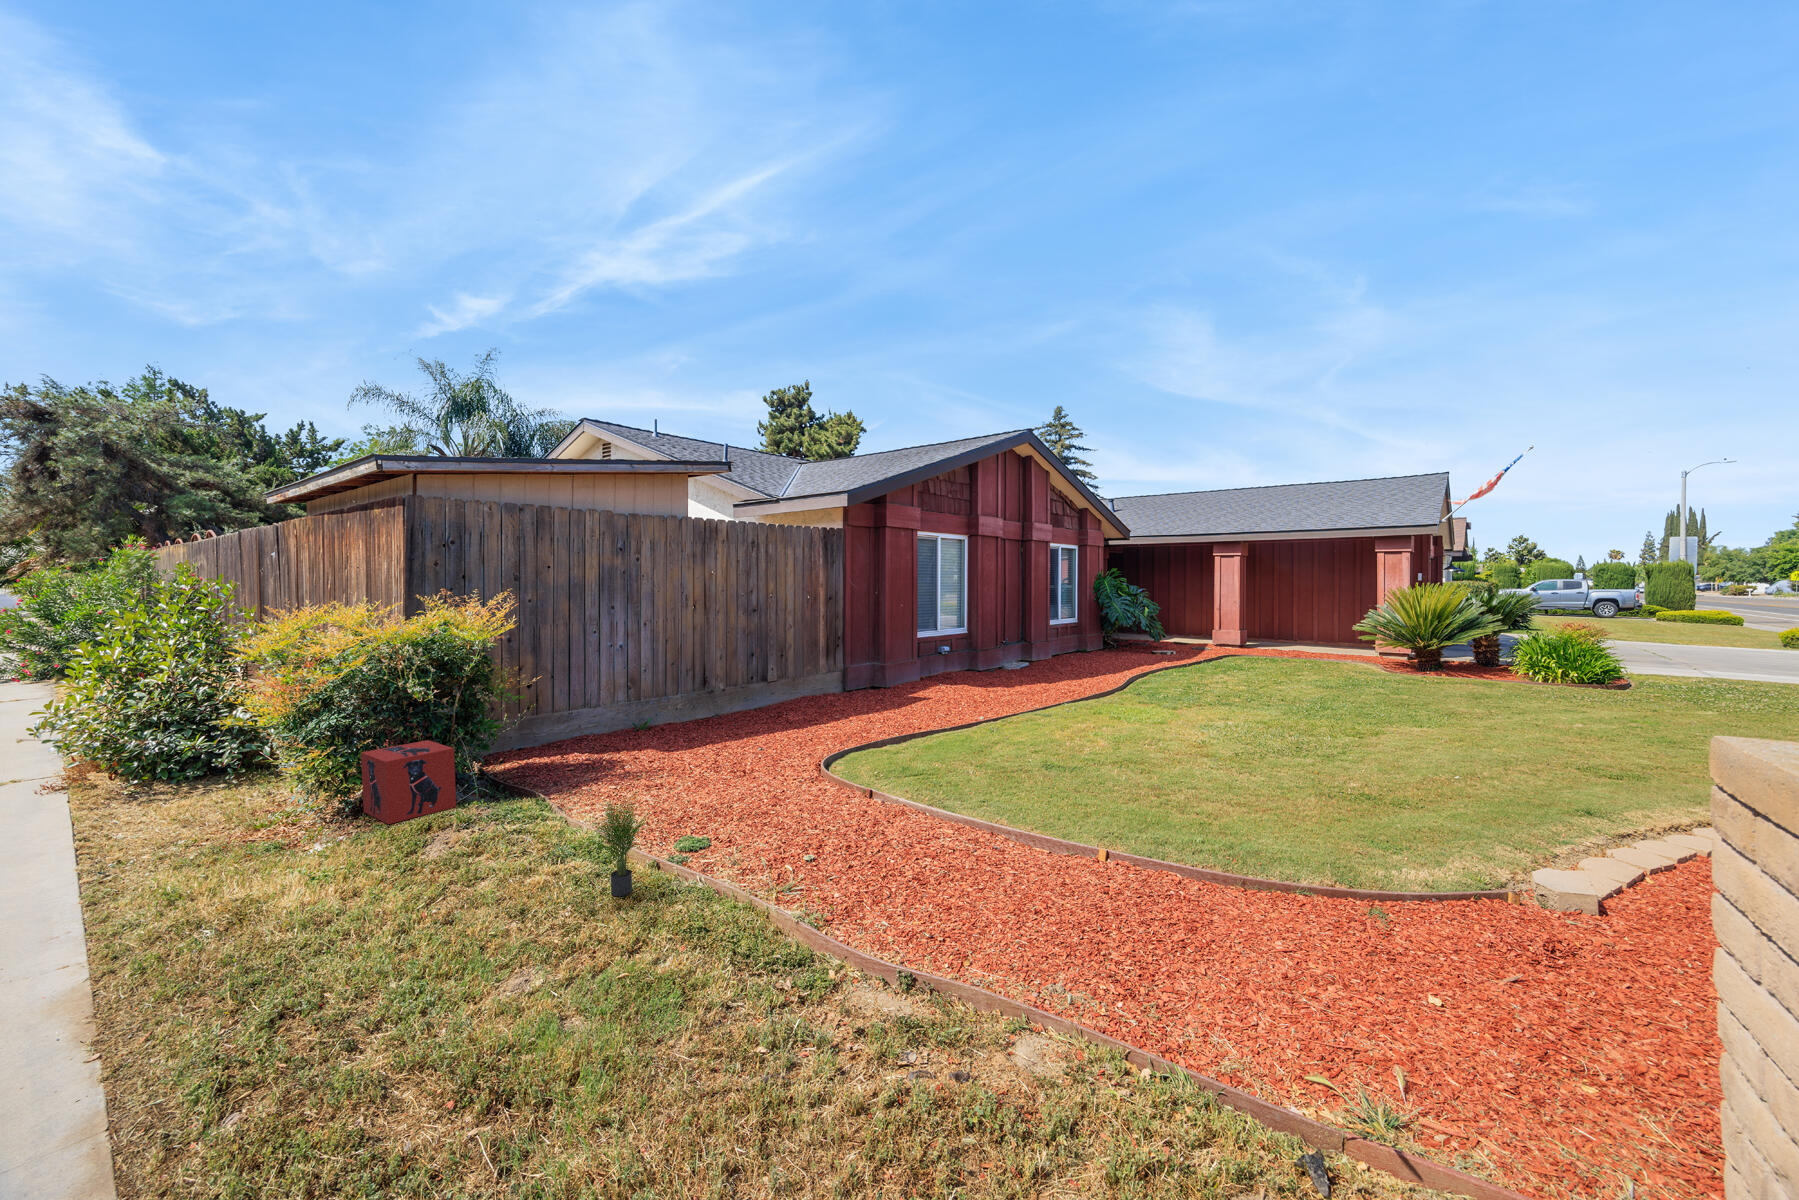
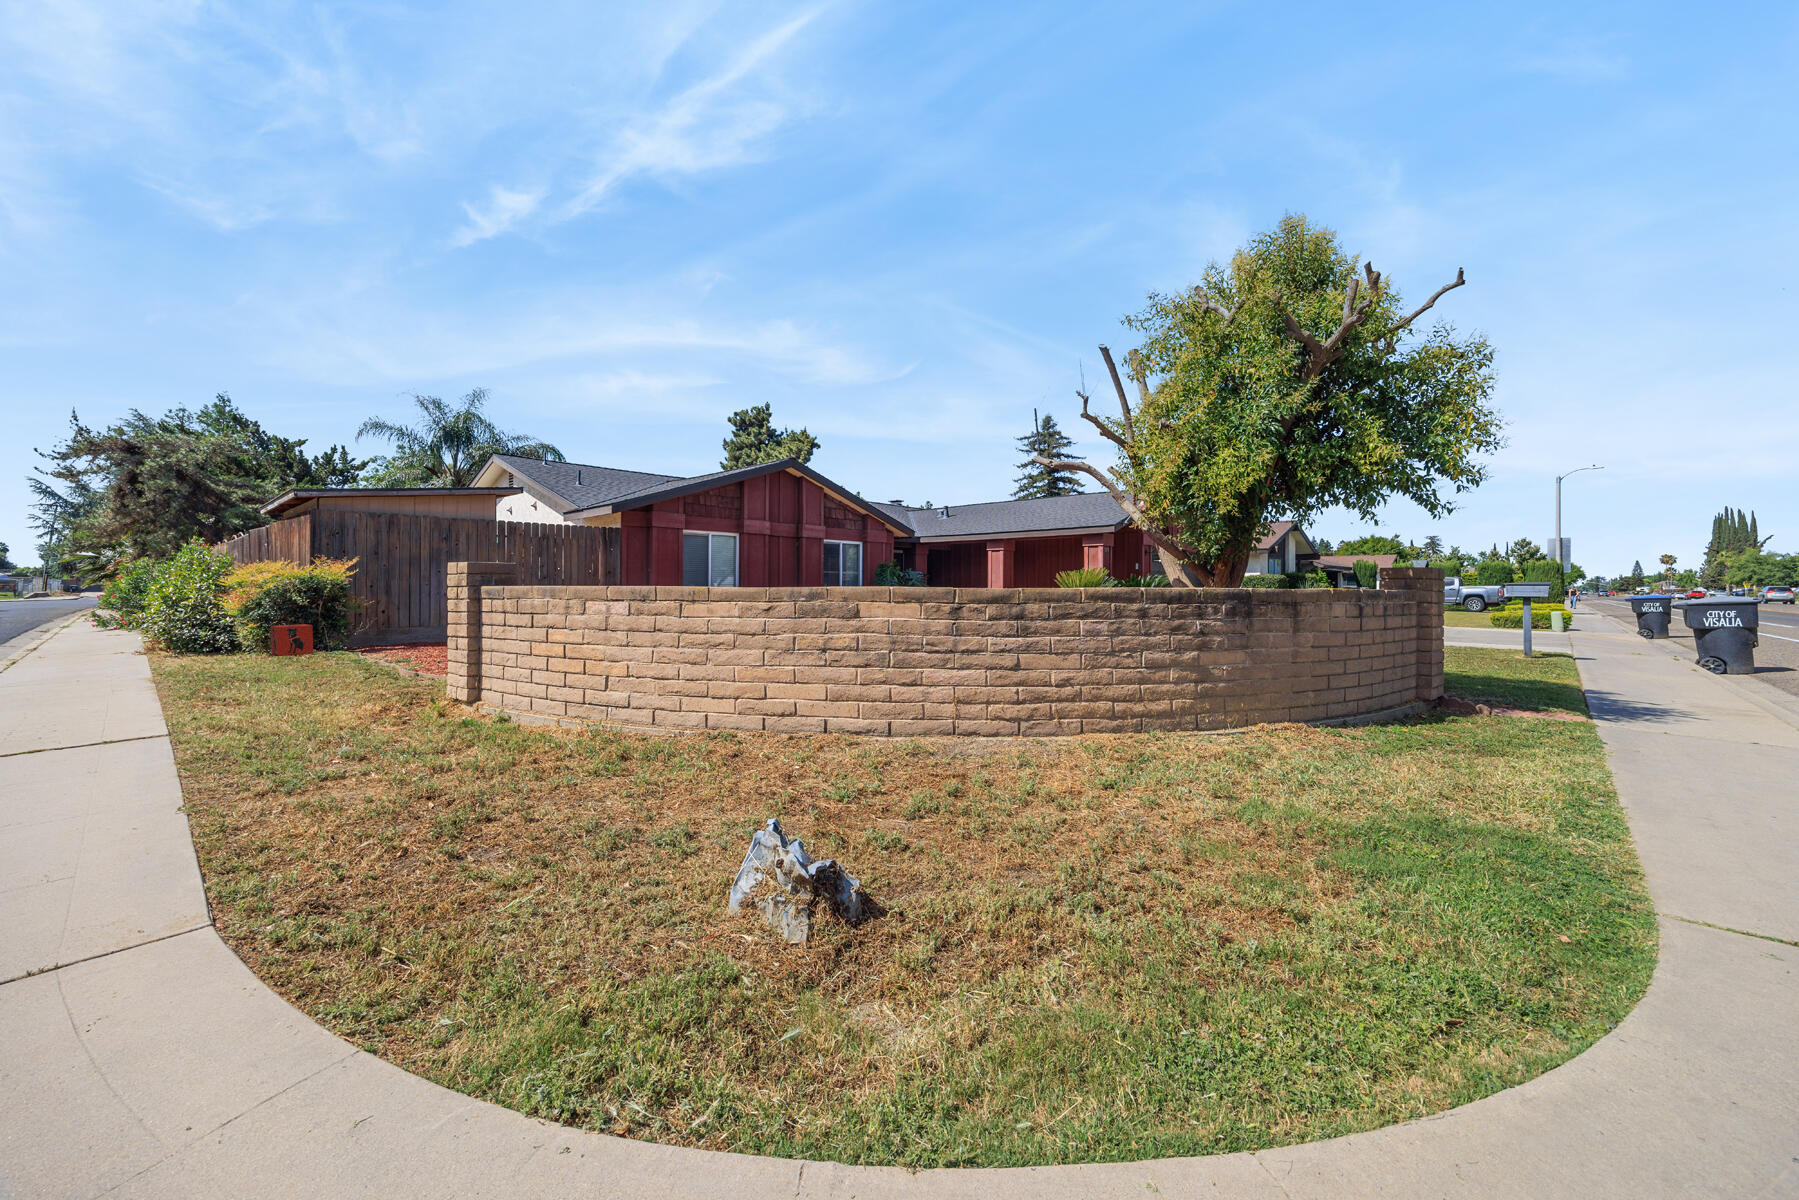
potted plant: present [588,800,645,896] -> none [328,626,363,666]

